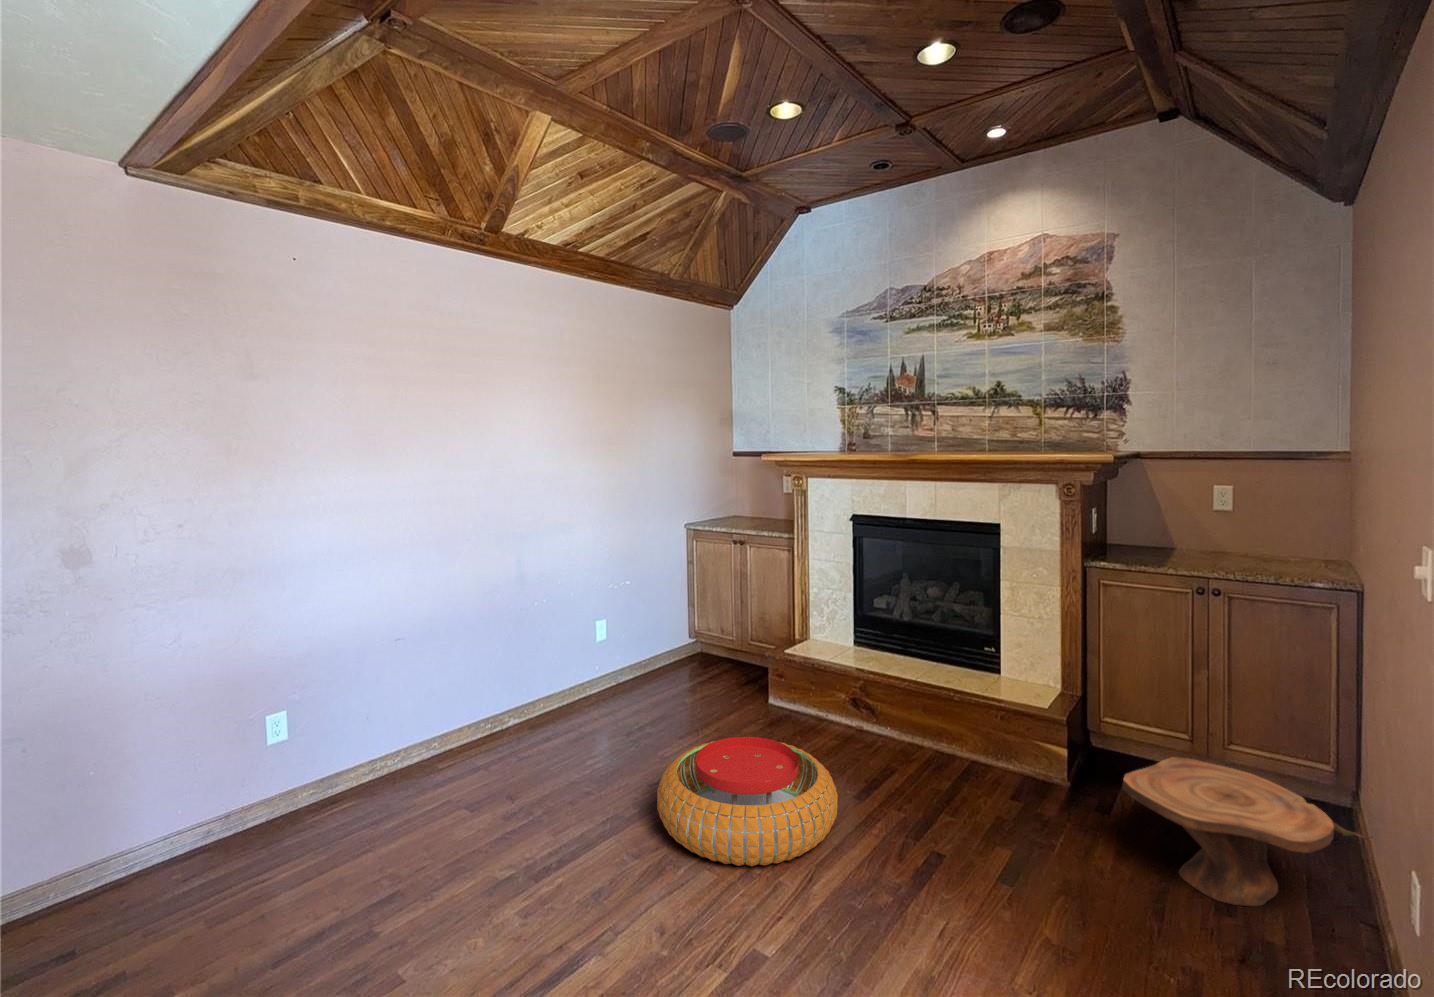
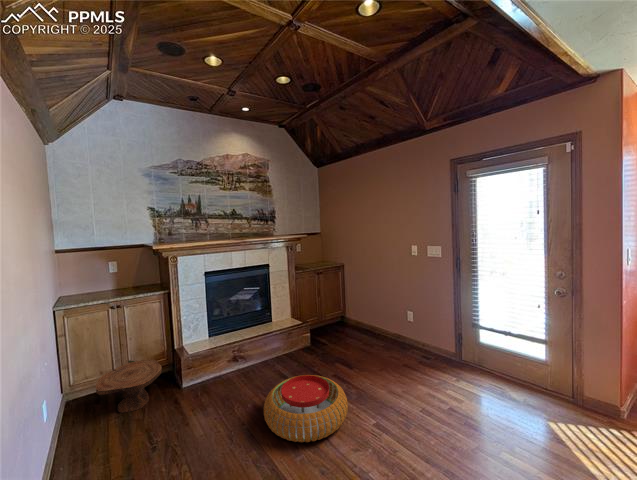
side table: present [1123,757,1373,906] -> present [96,360,162,413]

